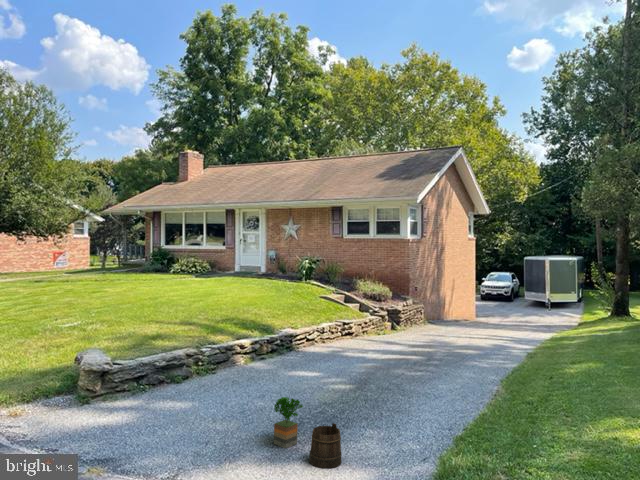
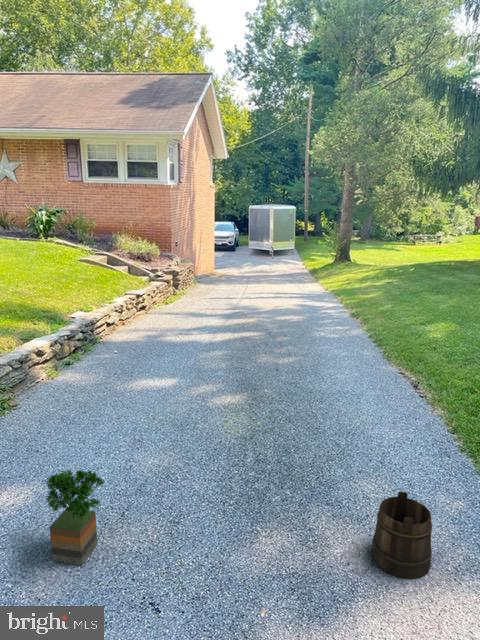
potted tree: present [274,397,303,448] -> present [46,470,104,566]

